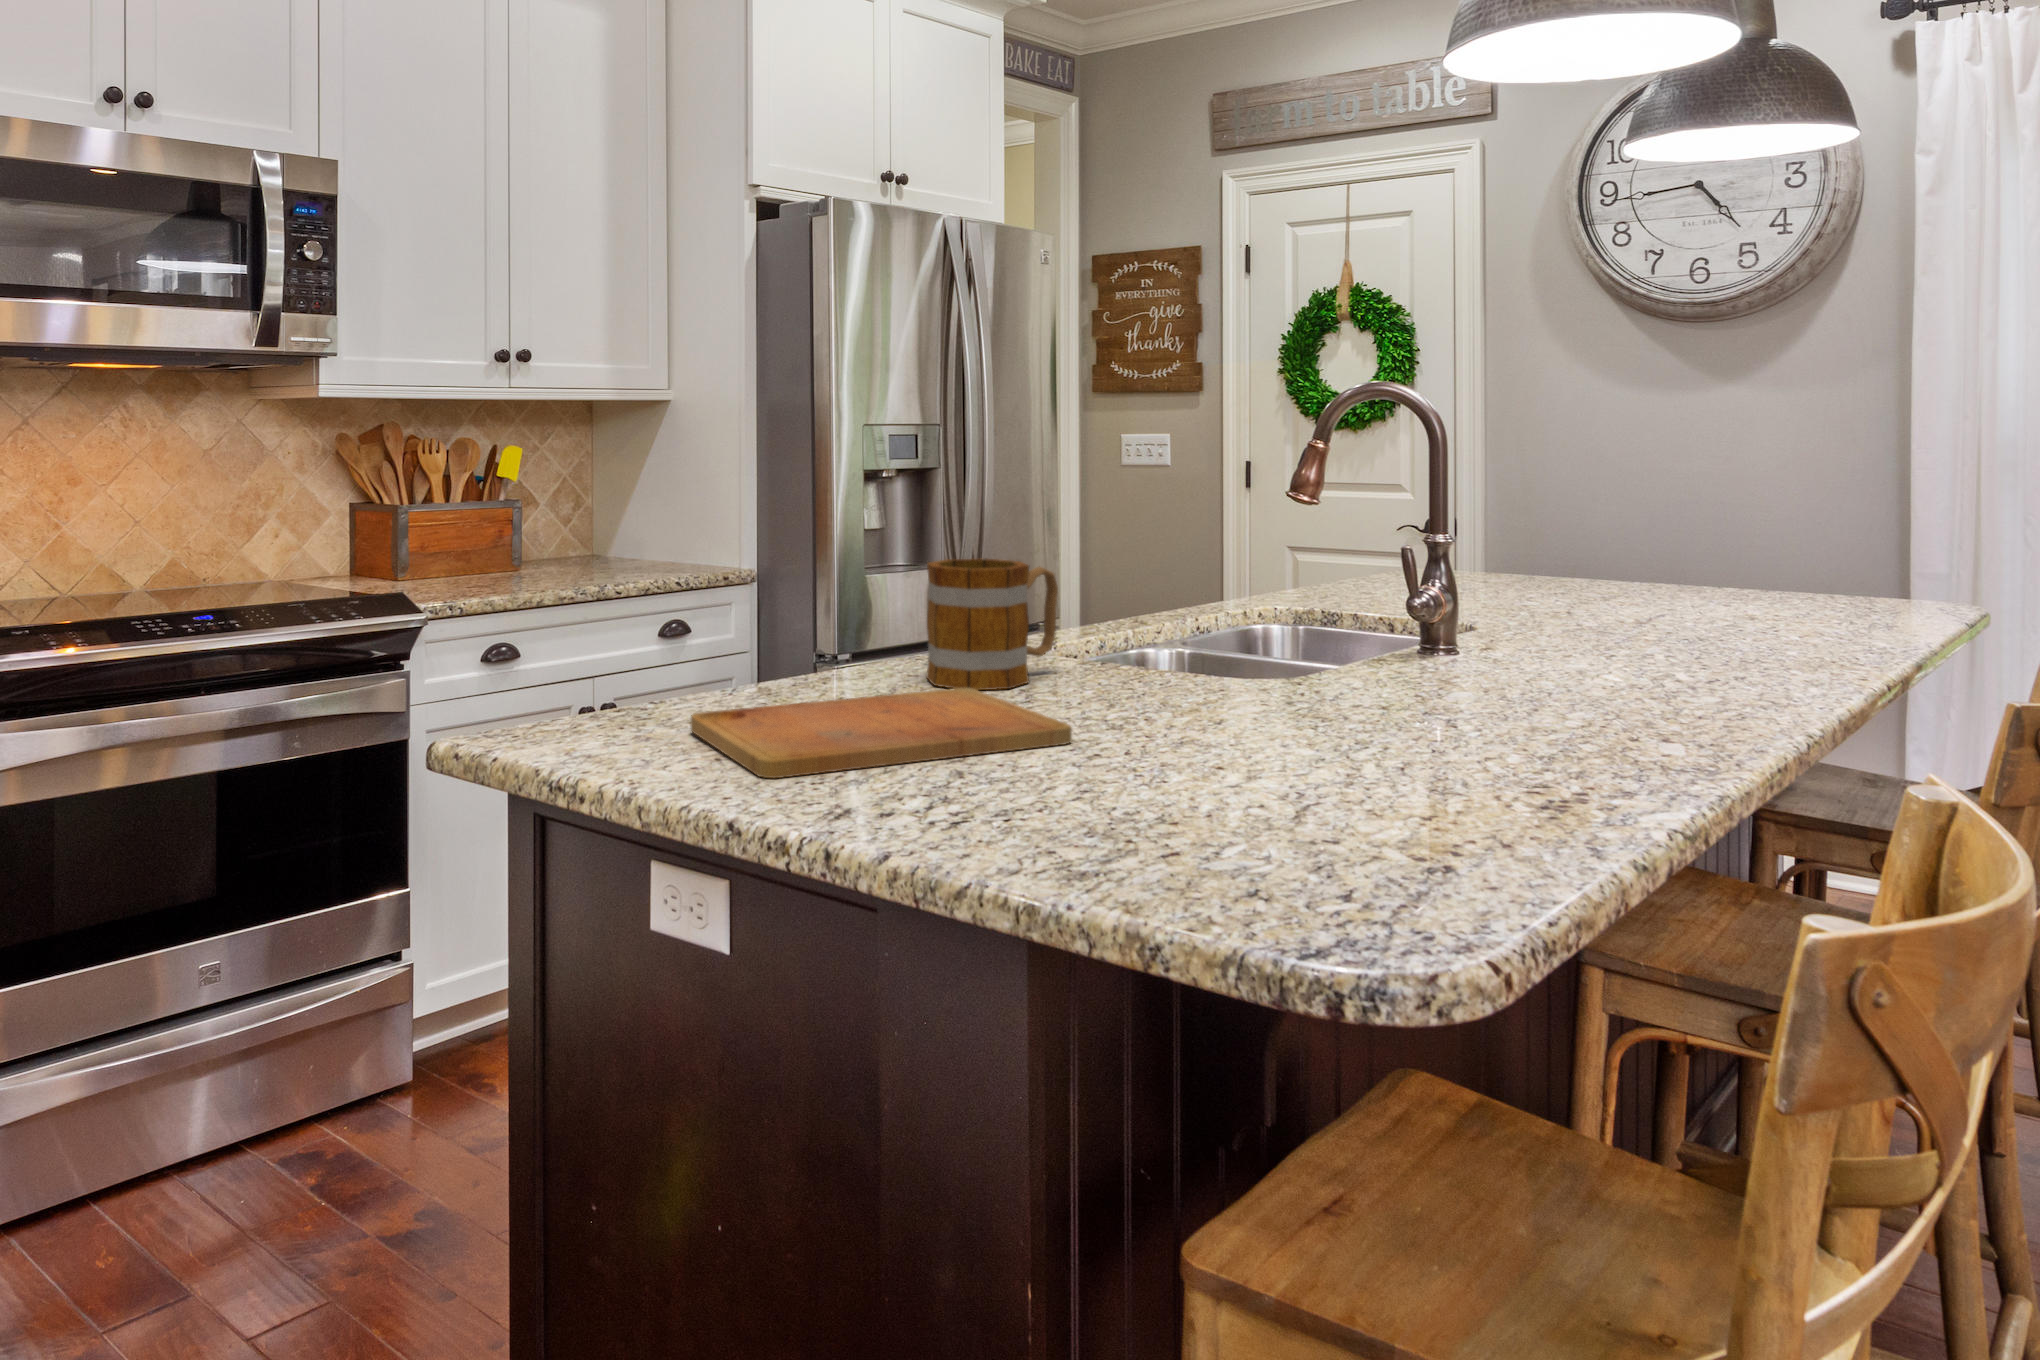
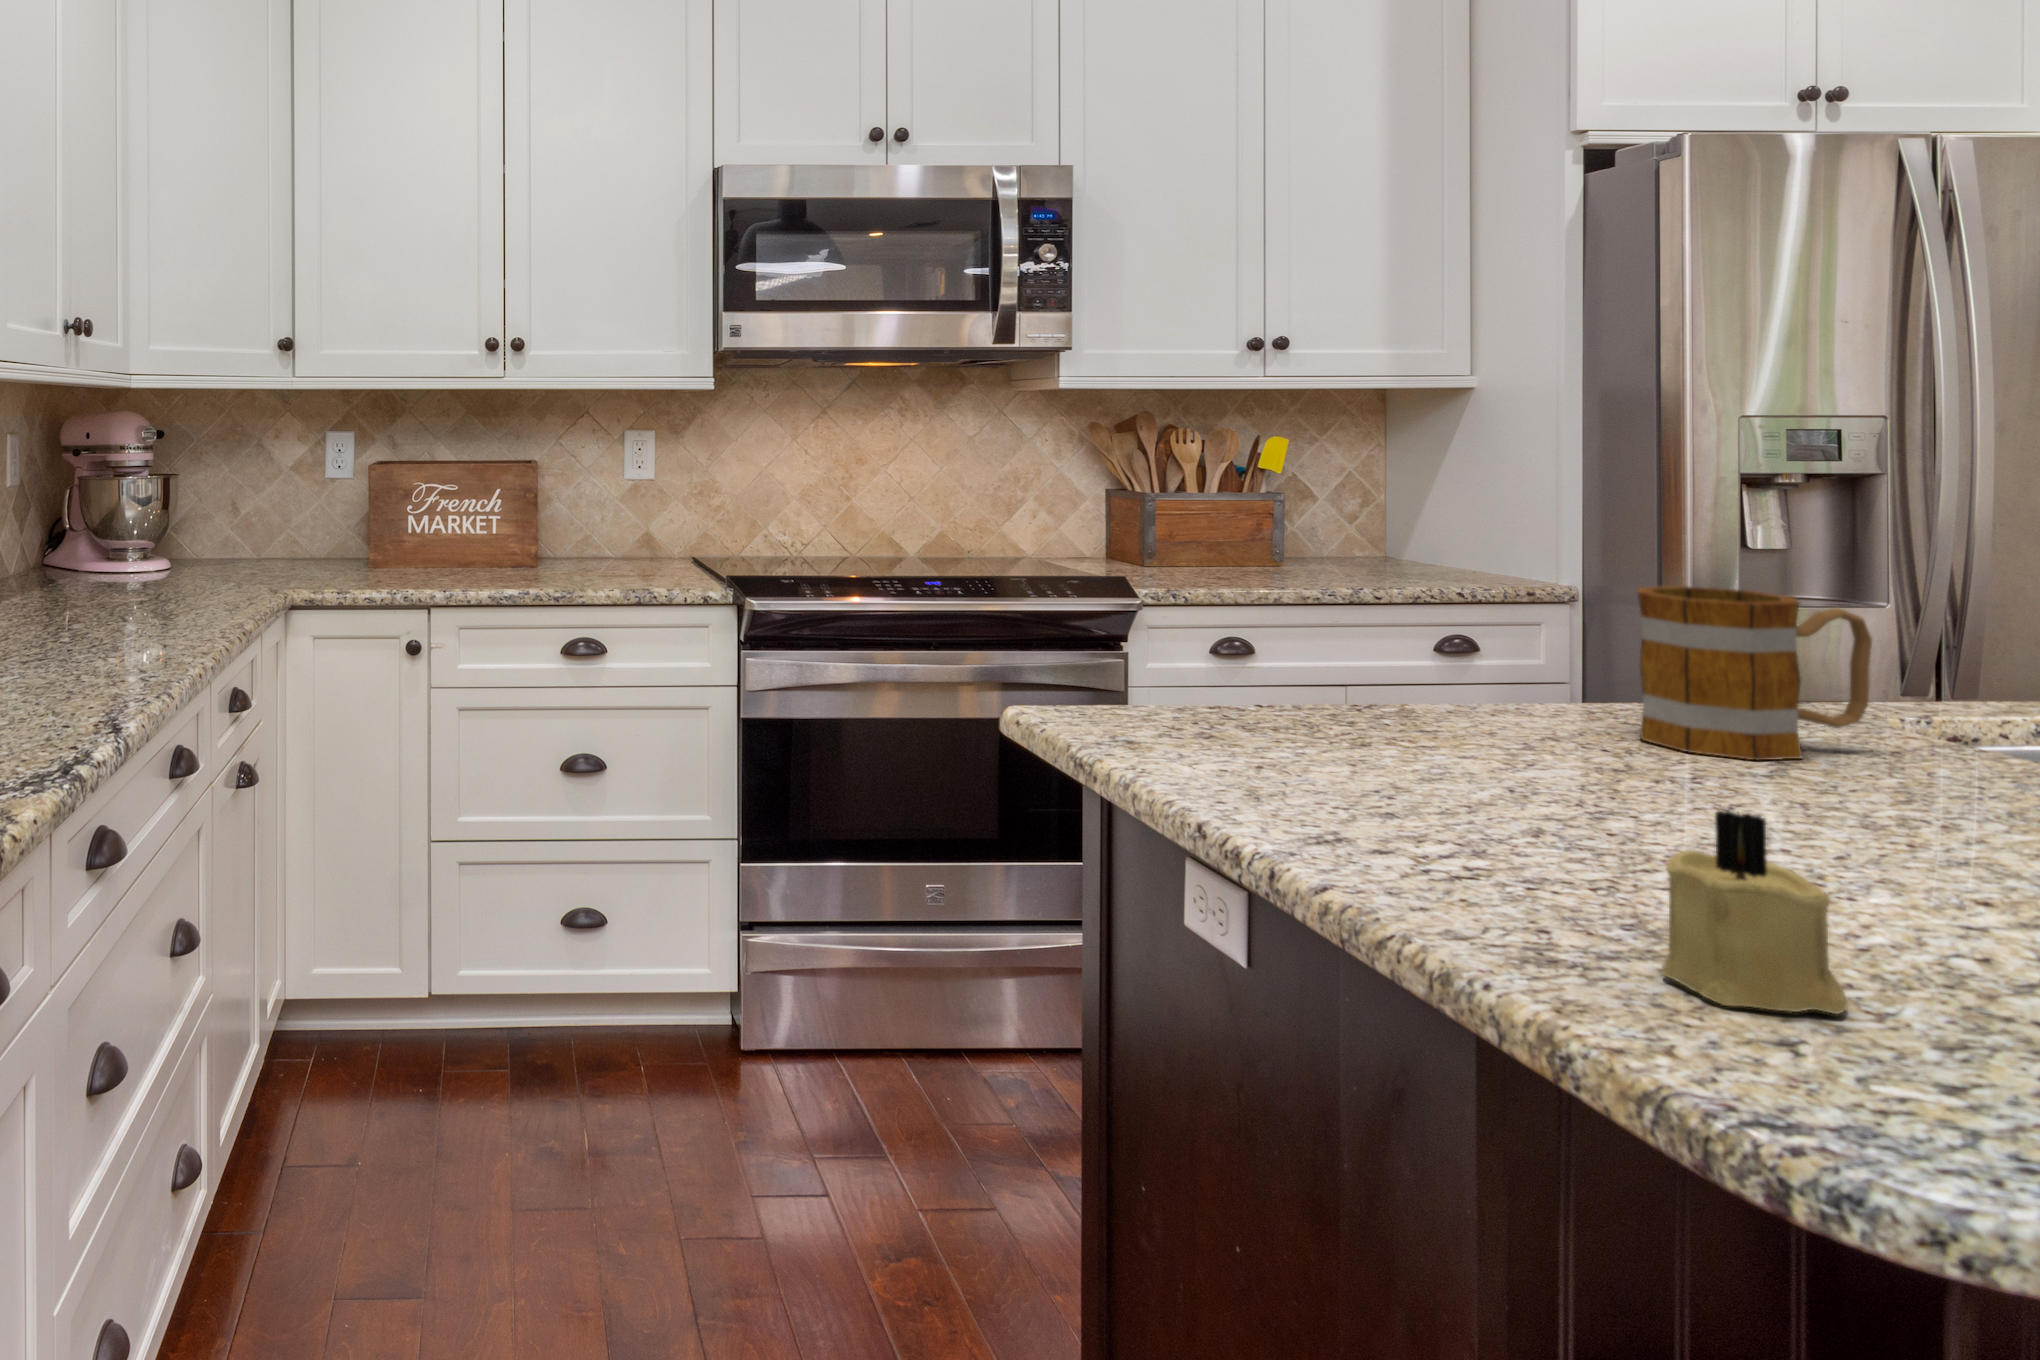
cutting board: present [691,688,1072,778] -> none [1256,716,1764,833]
candle: none [1145,727,1251,877] -> present [1662,811,1847,1014]

